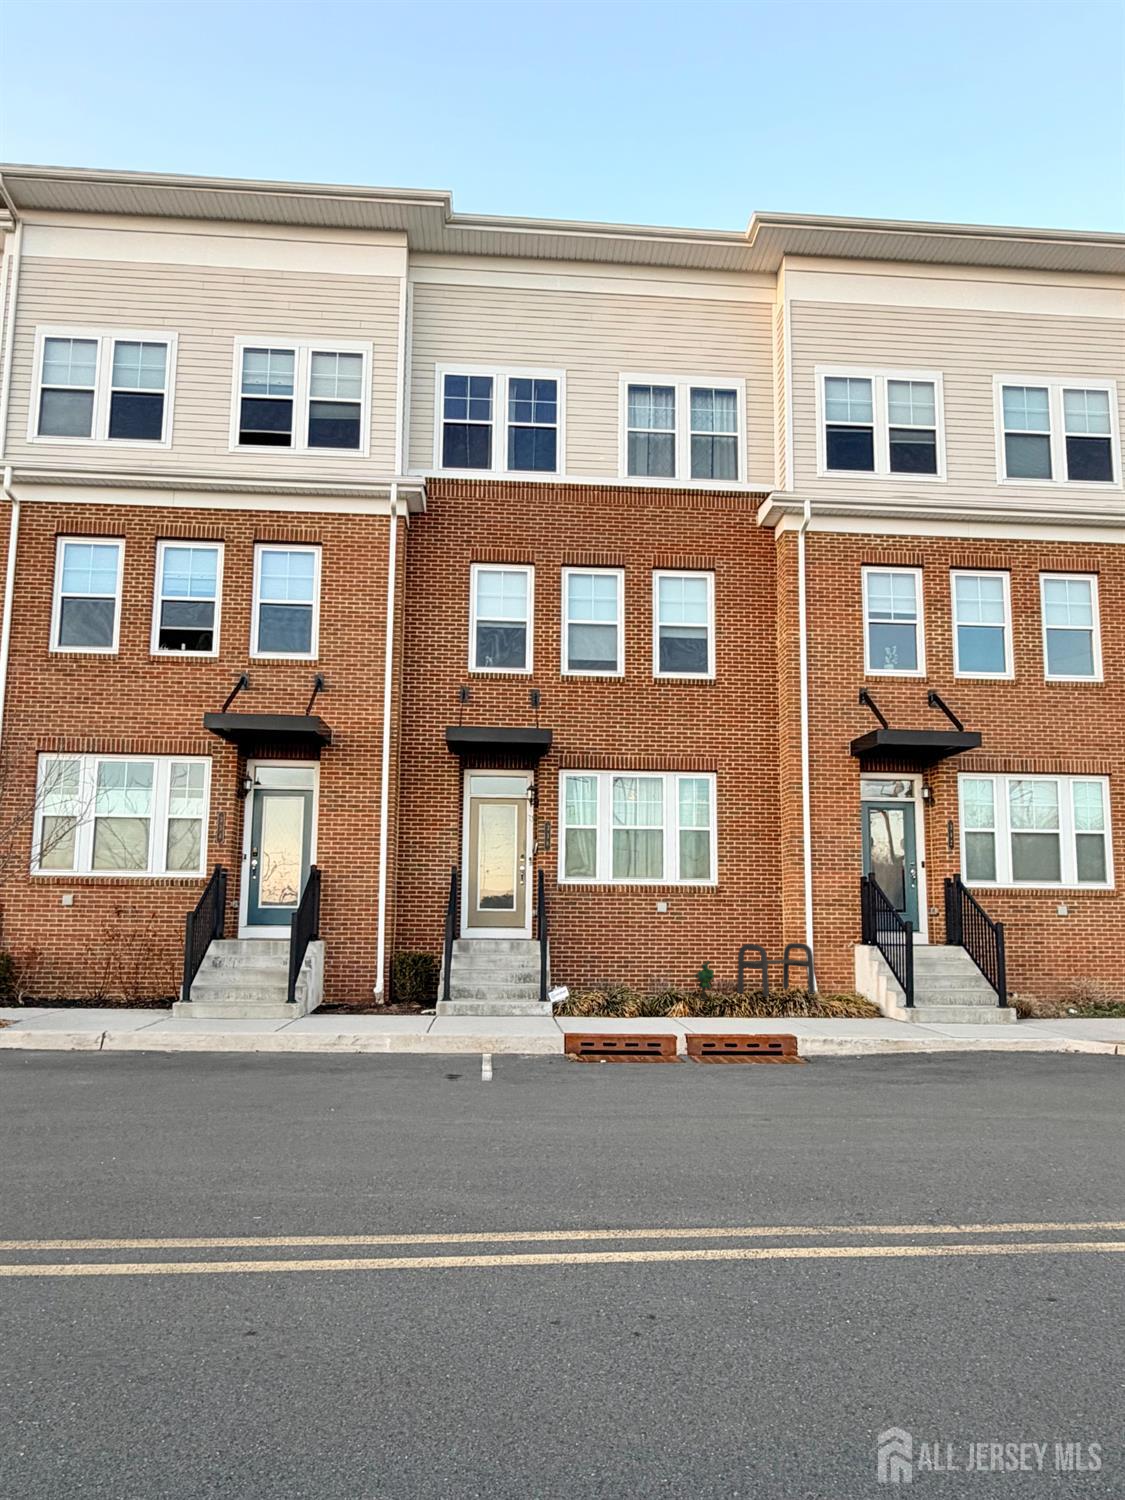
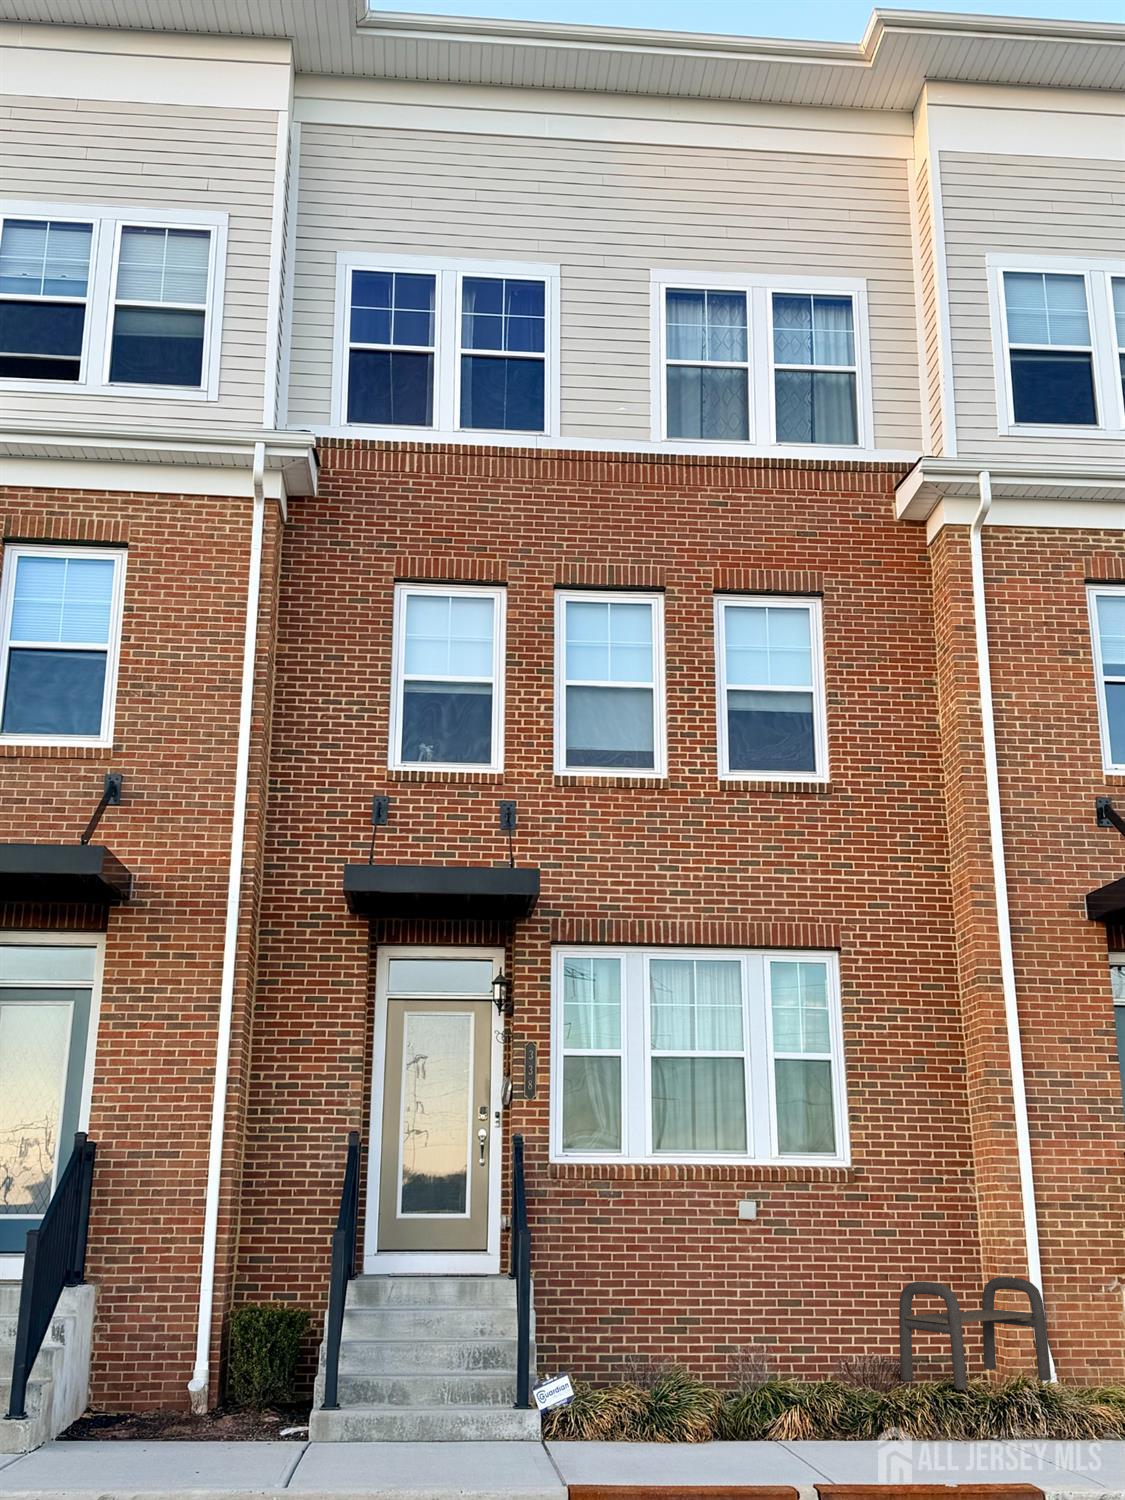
decorative plant: present [694,961,714,1001] -> none [816,1317,863,1401]

